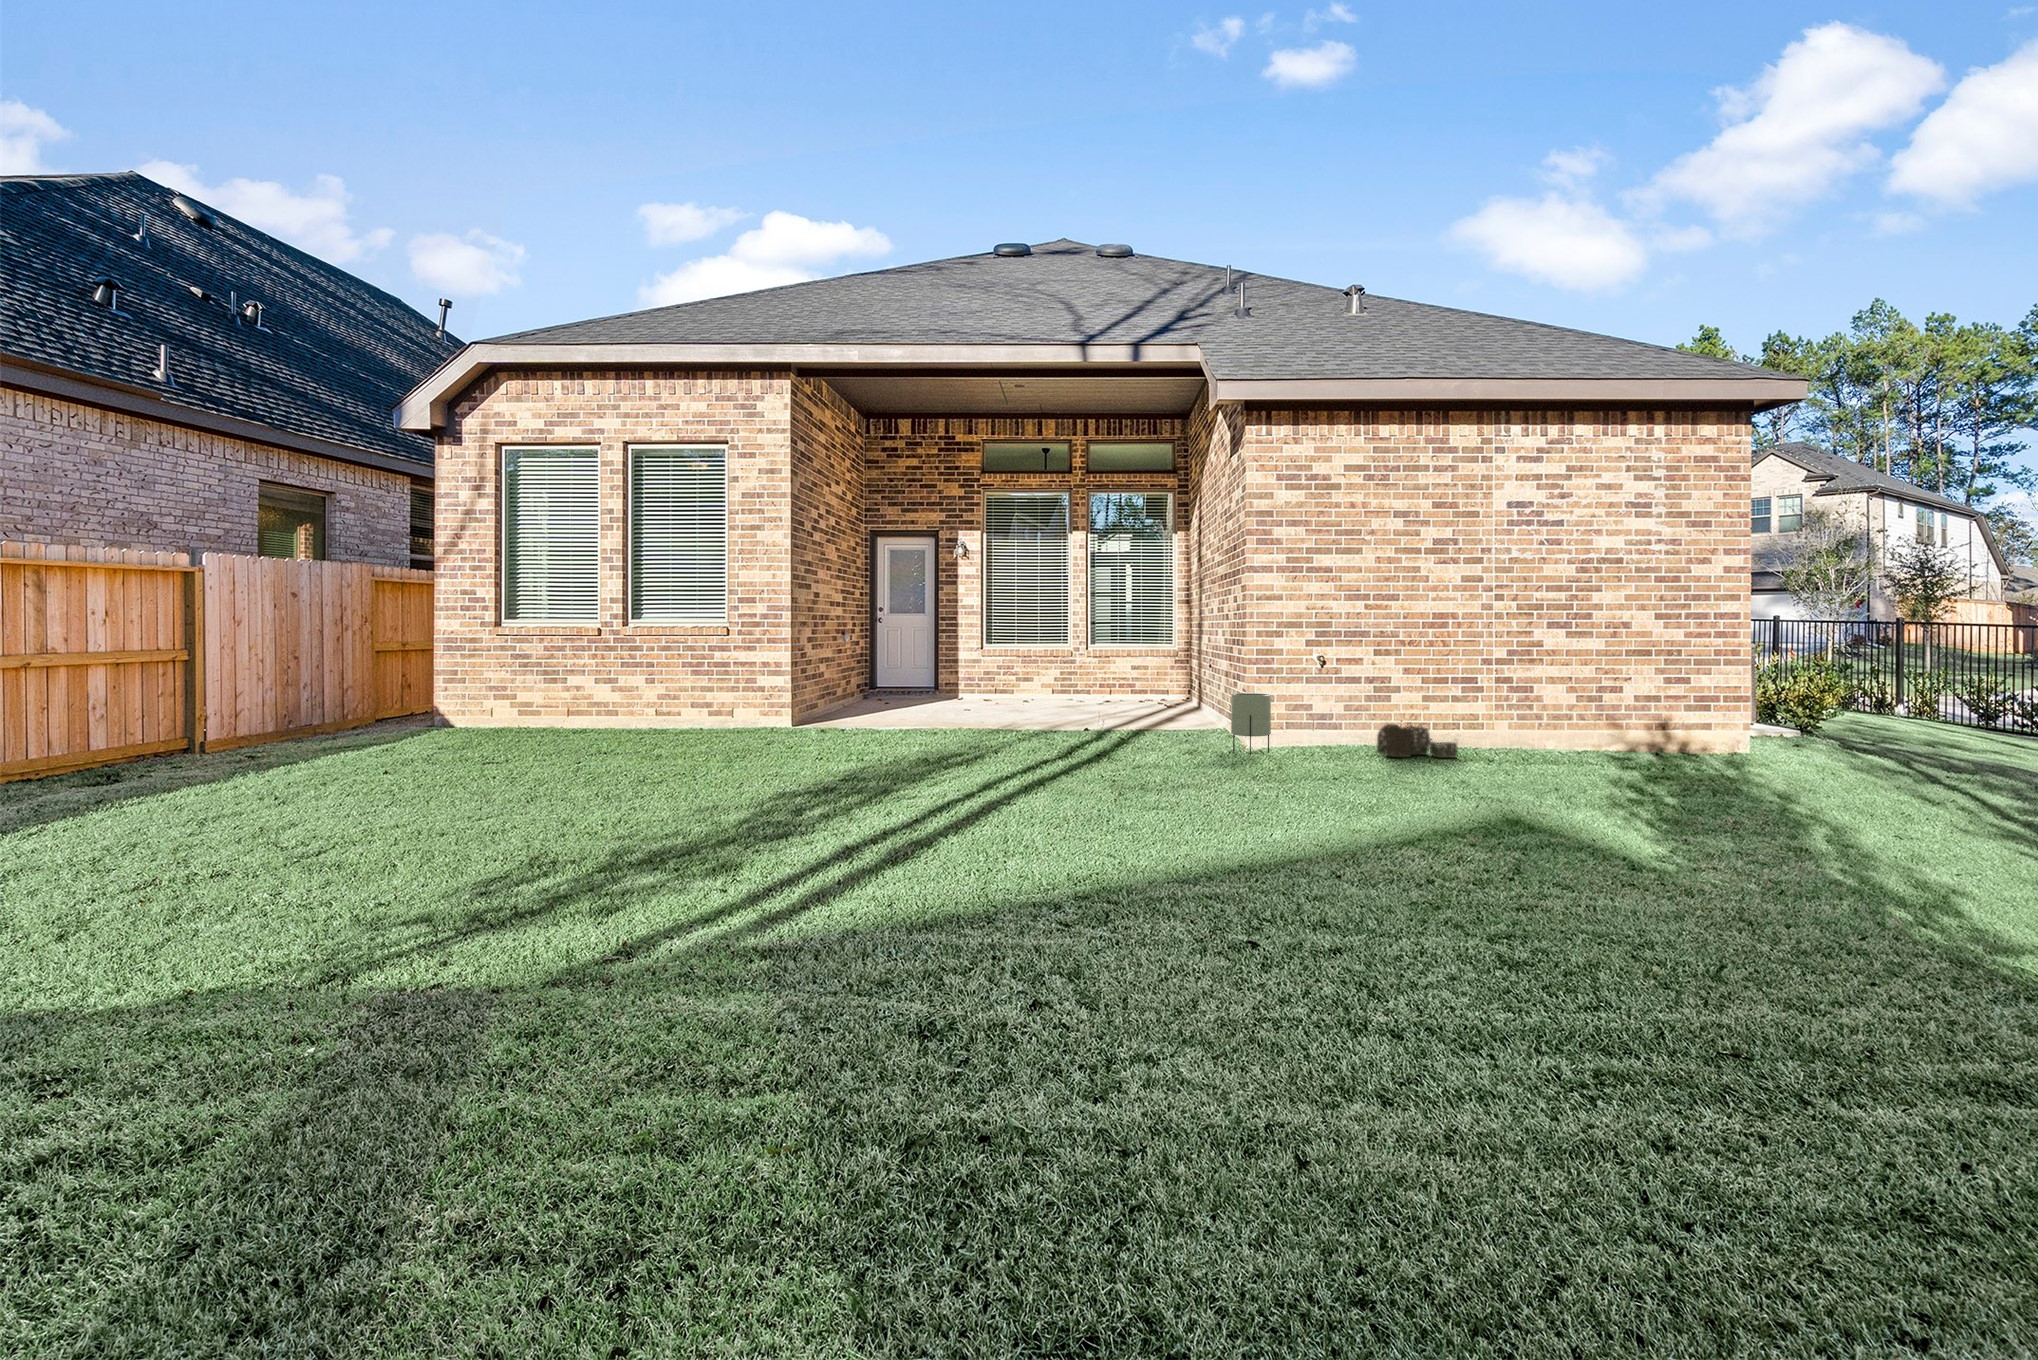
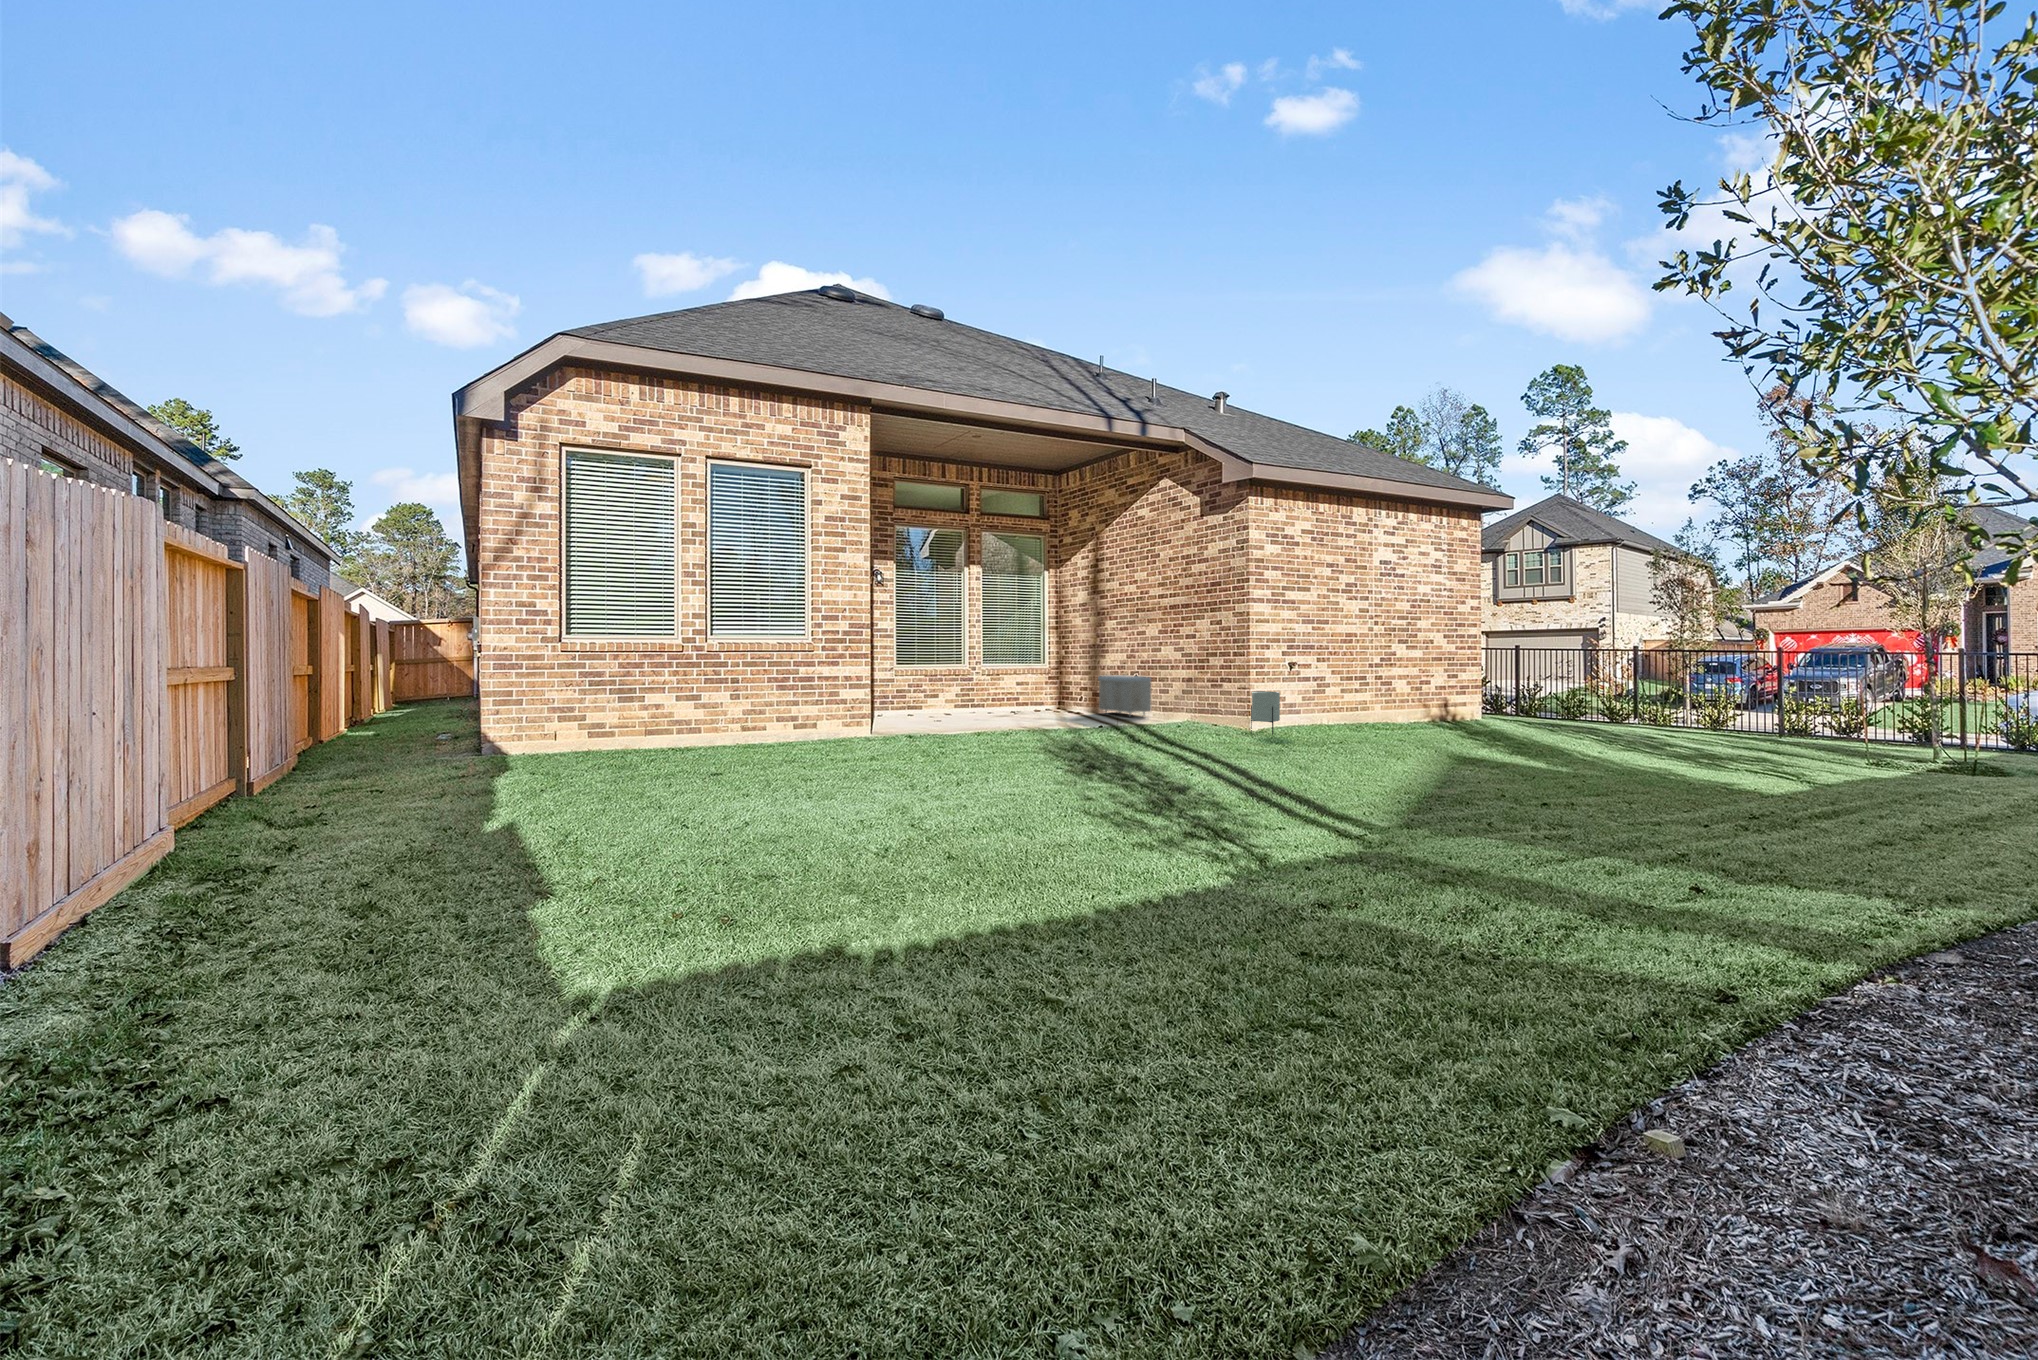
storage bench: none [1138,671,1186,722] -> present [1098,675,1151,715]
woven basket: present [1377,724,1457,758] -> none [1324,708,1384,731]

